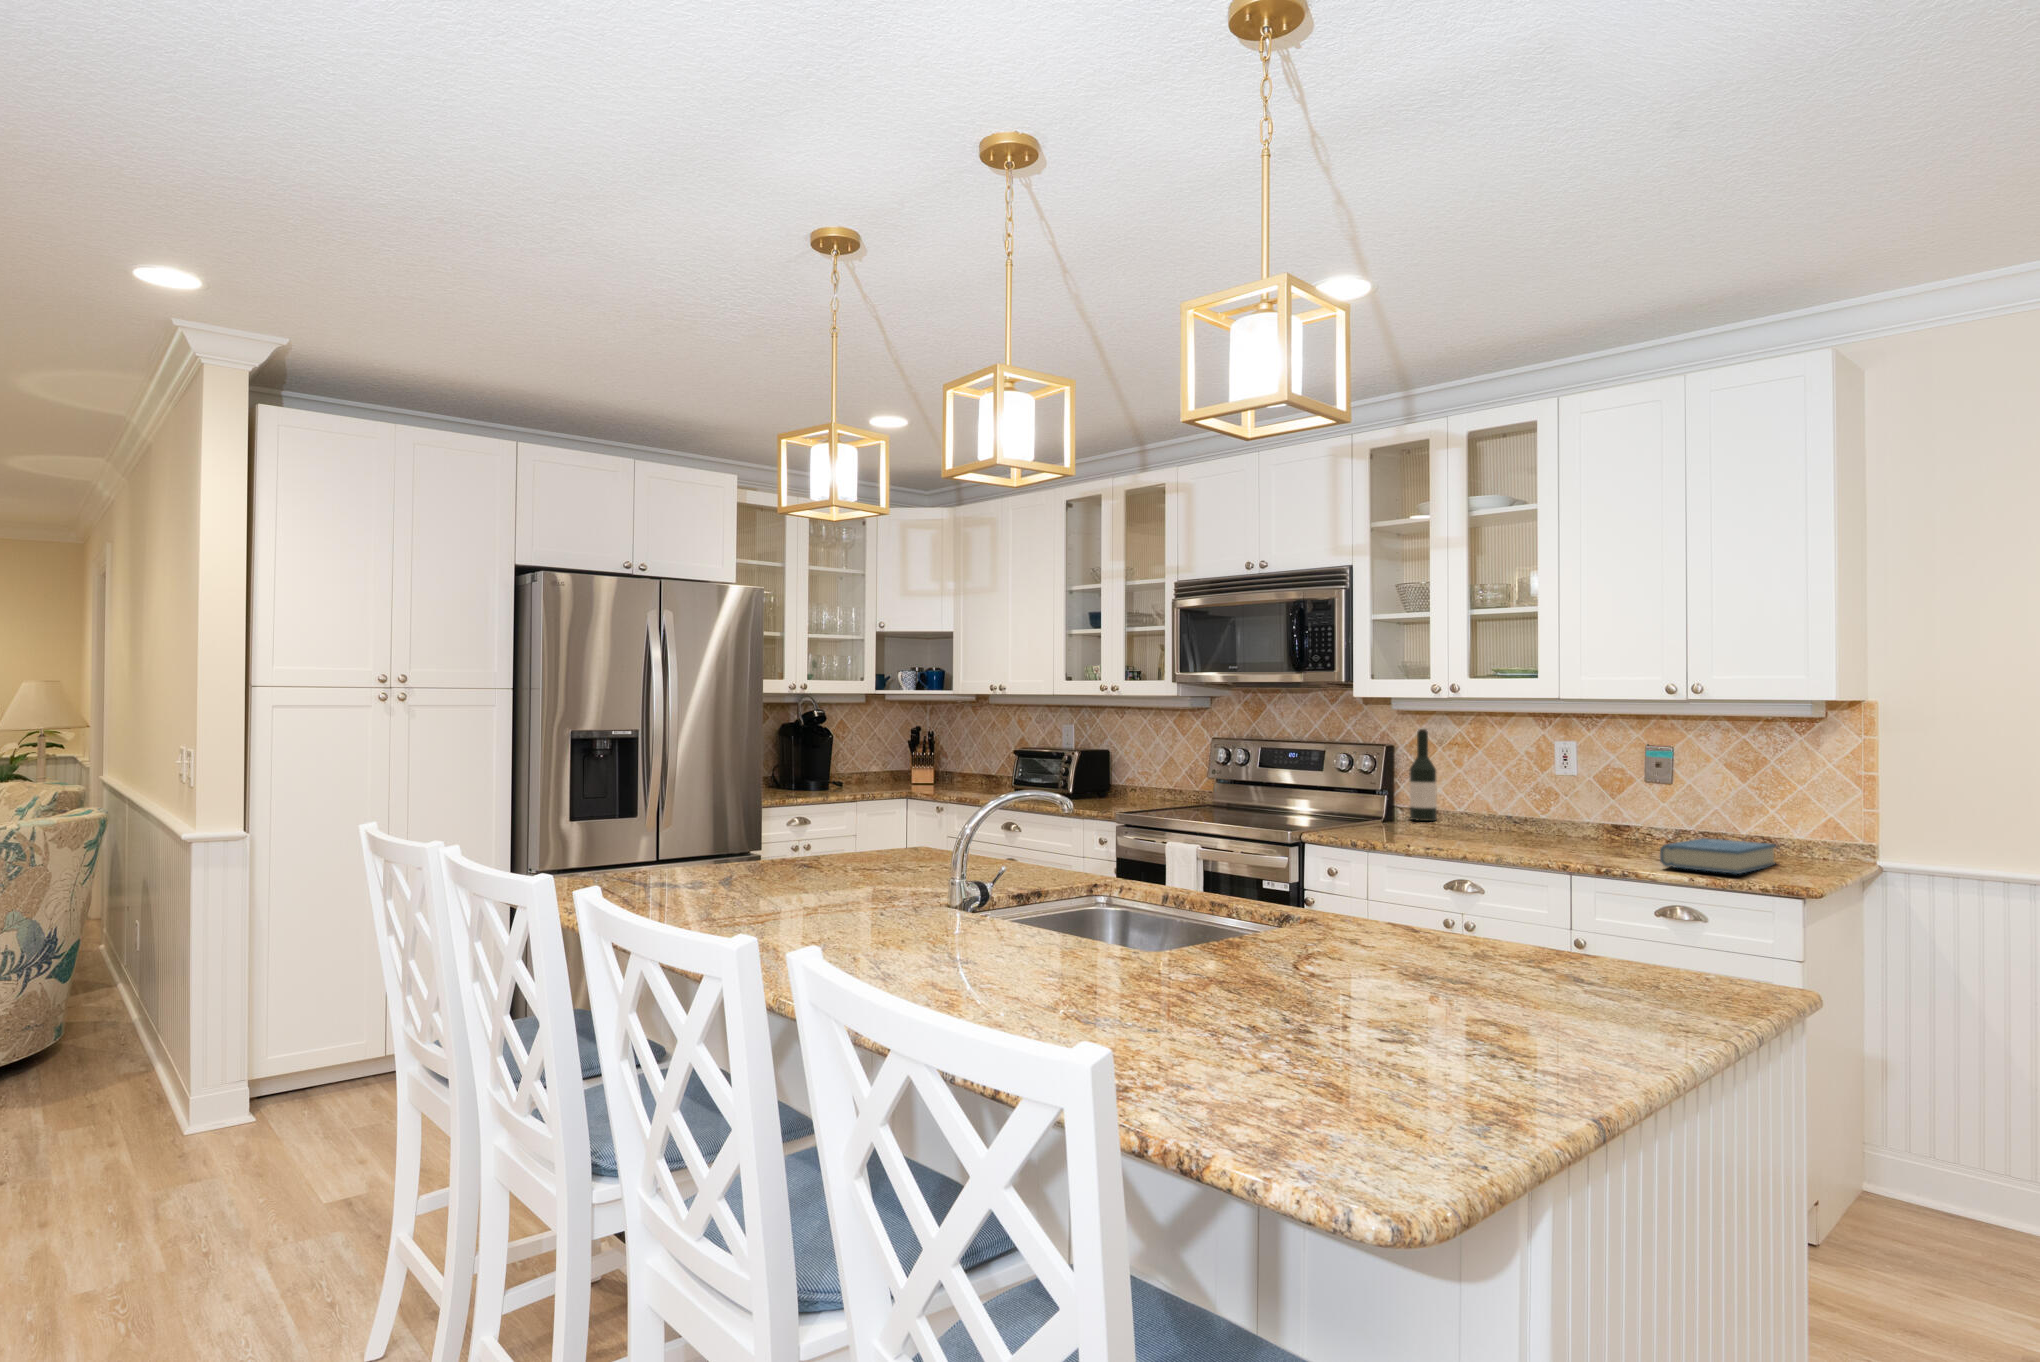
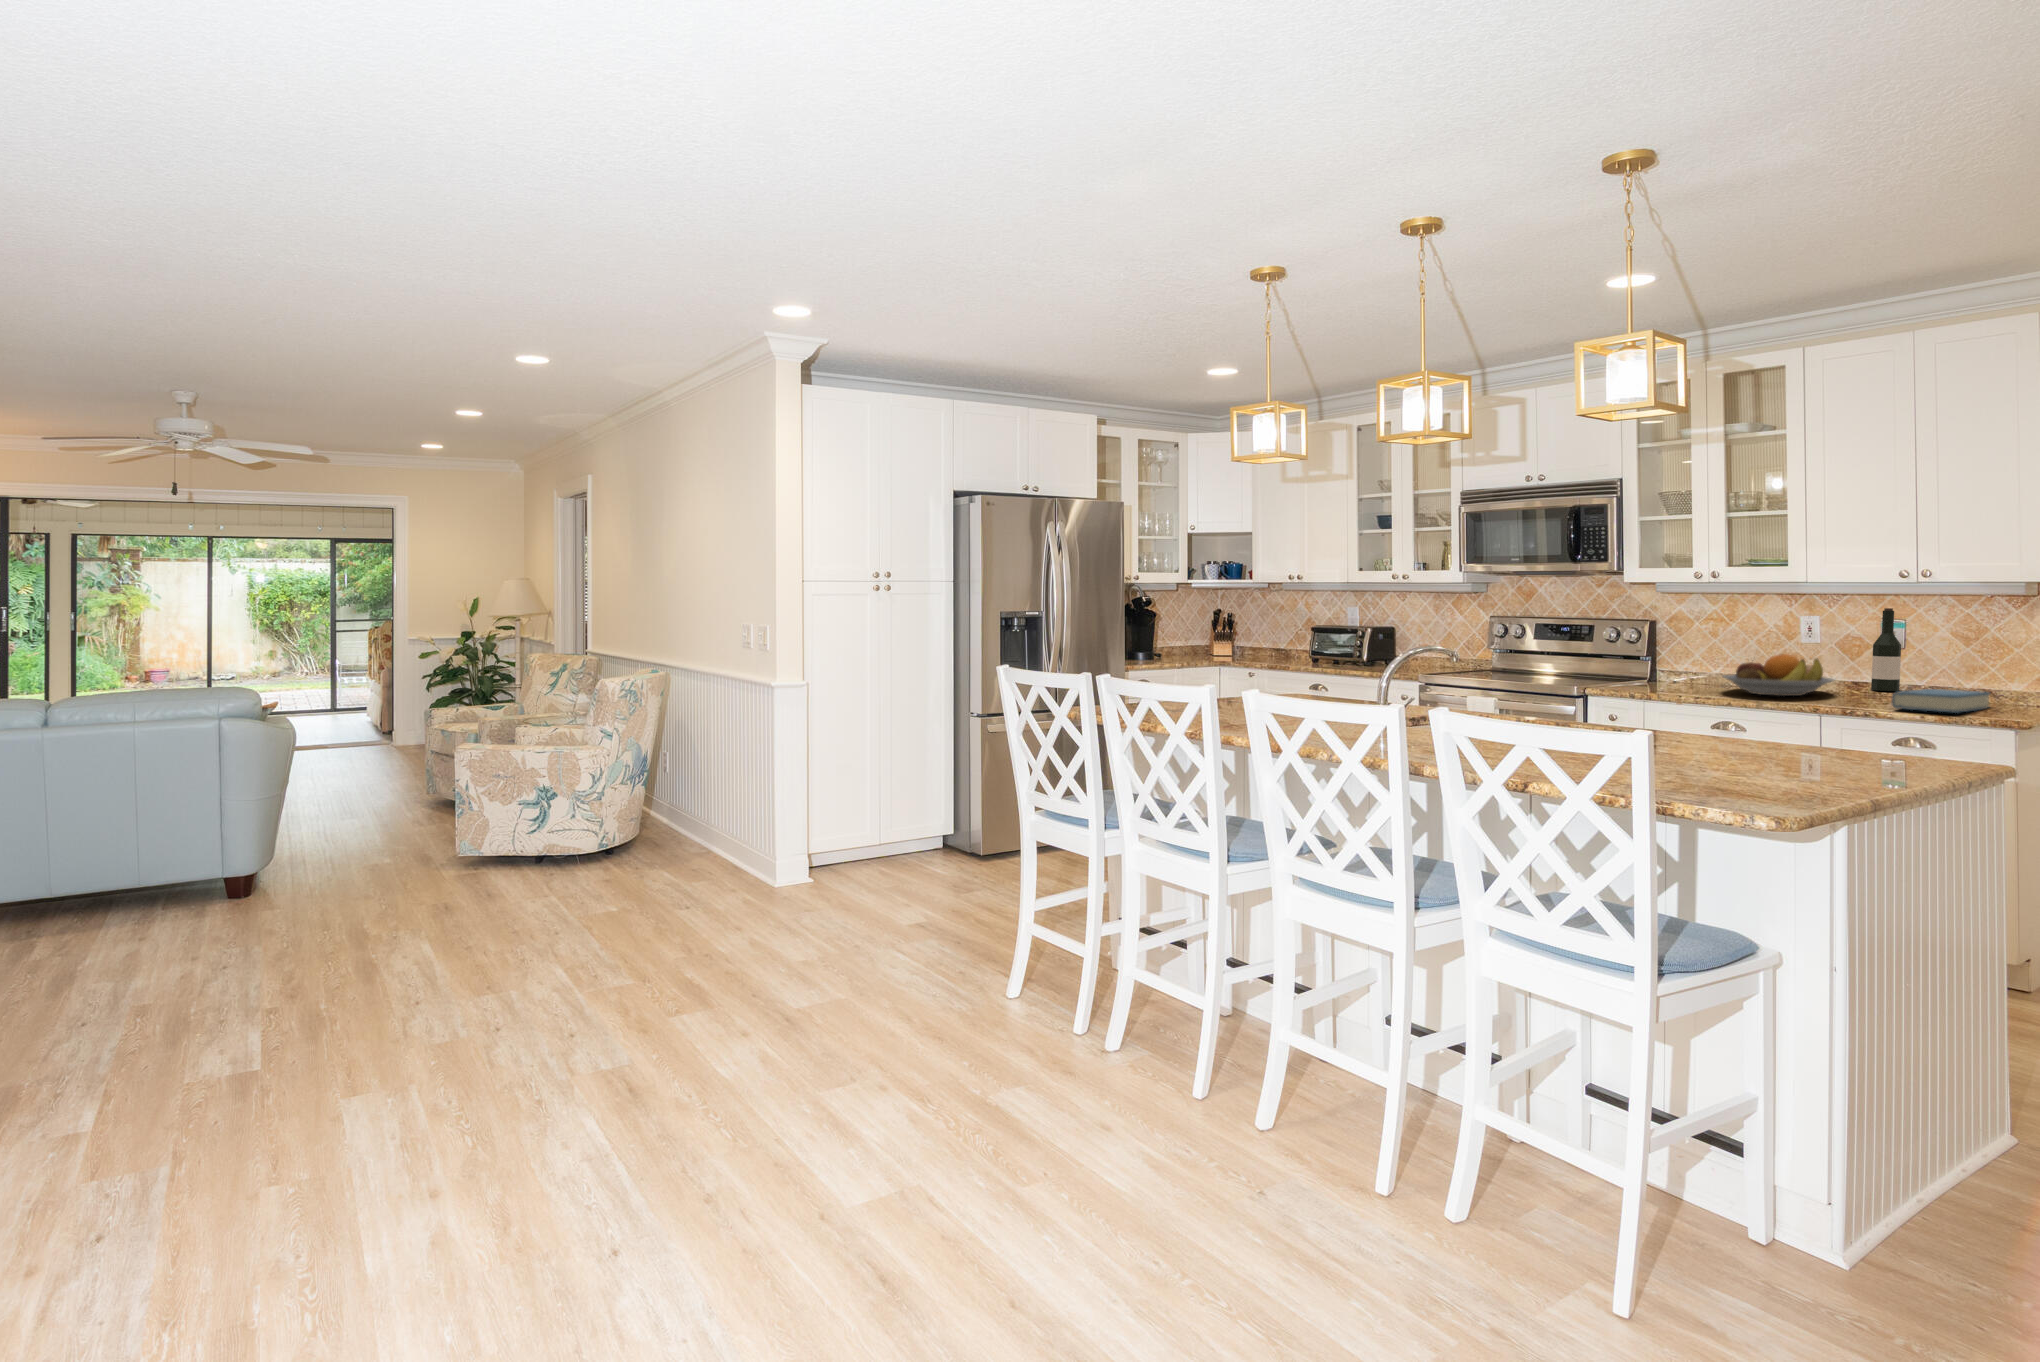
wine bottle: present [1409,729,1437,821] -> present [1871,608,1901,691]
fruit bowl: none [1461,792,1593,845] -> present [1723,654,1834,696]

